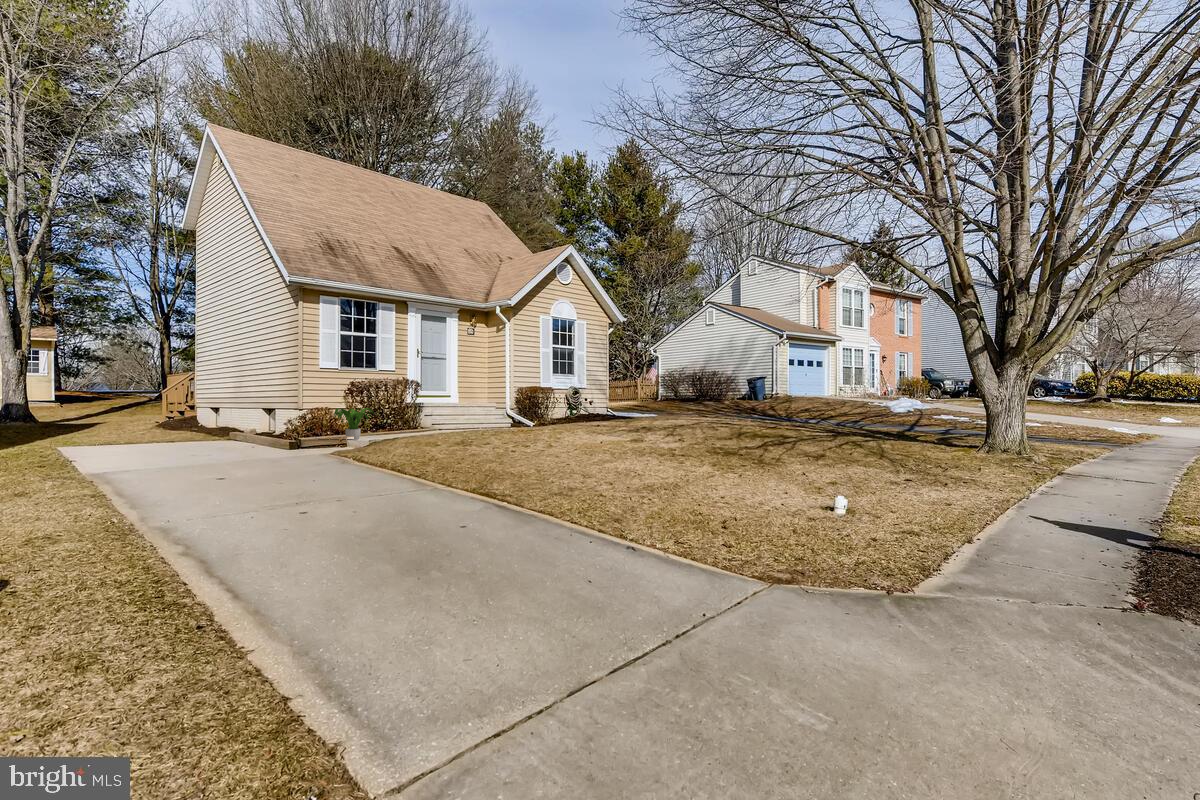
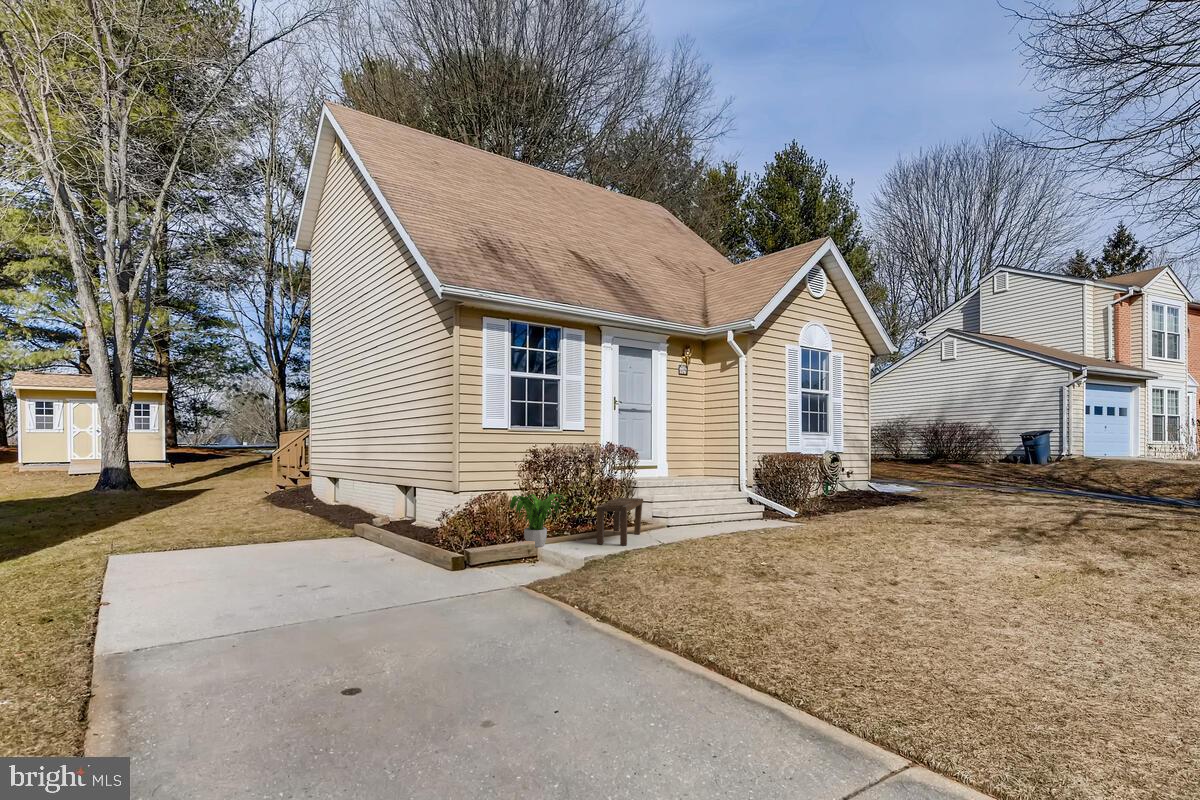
bench: none [393,412,429,438] -> present [596,498,643,546]

